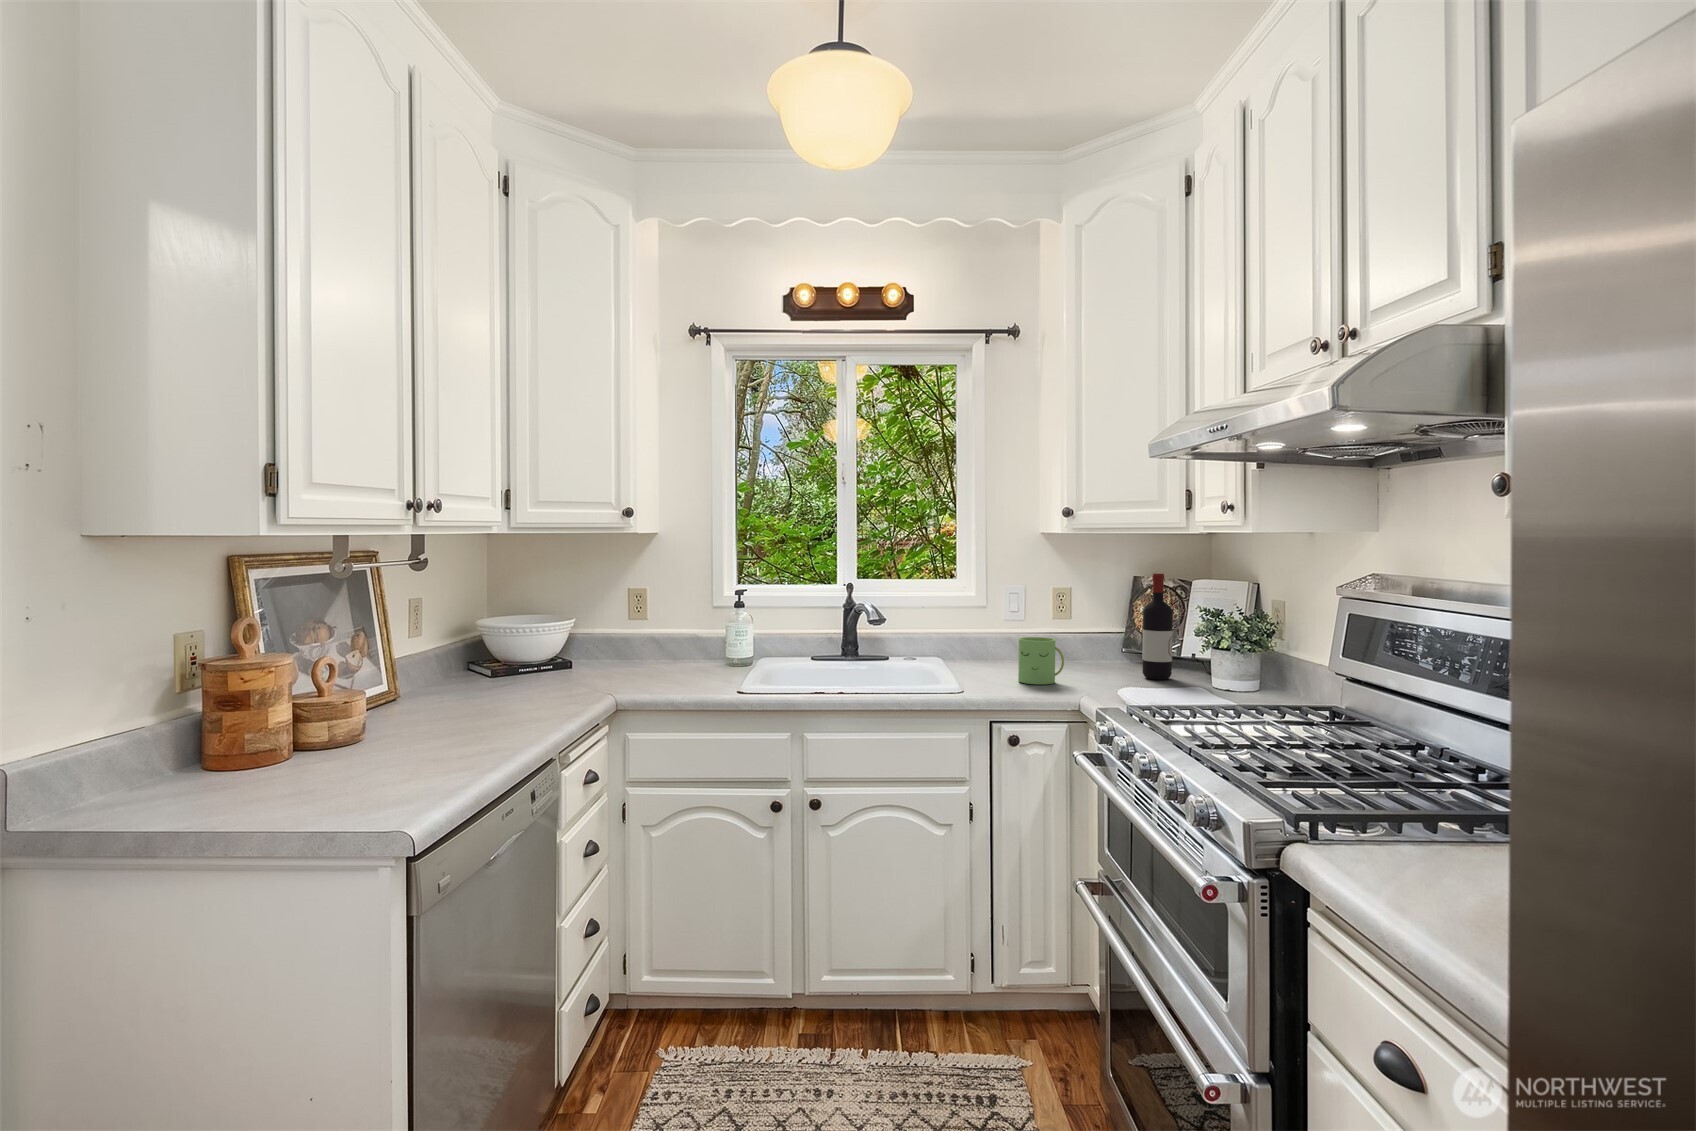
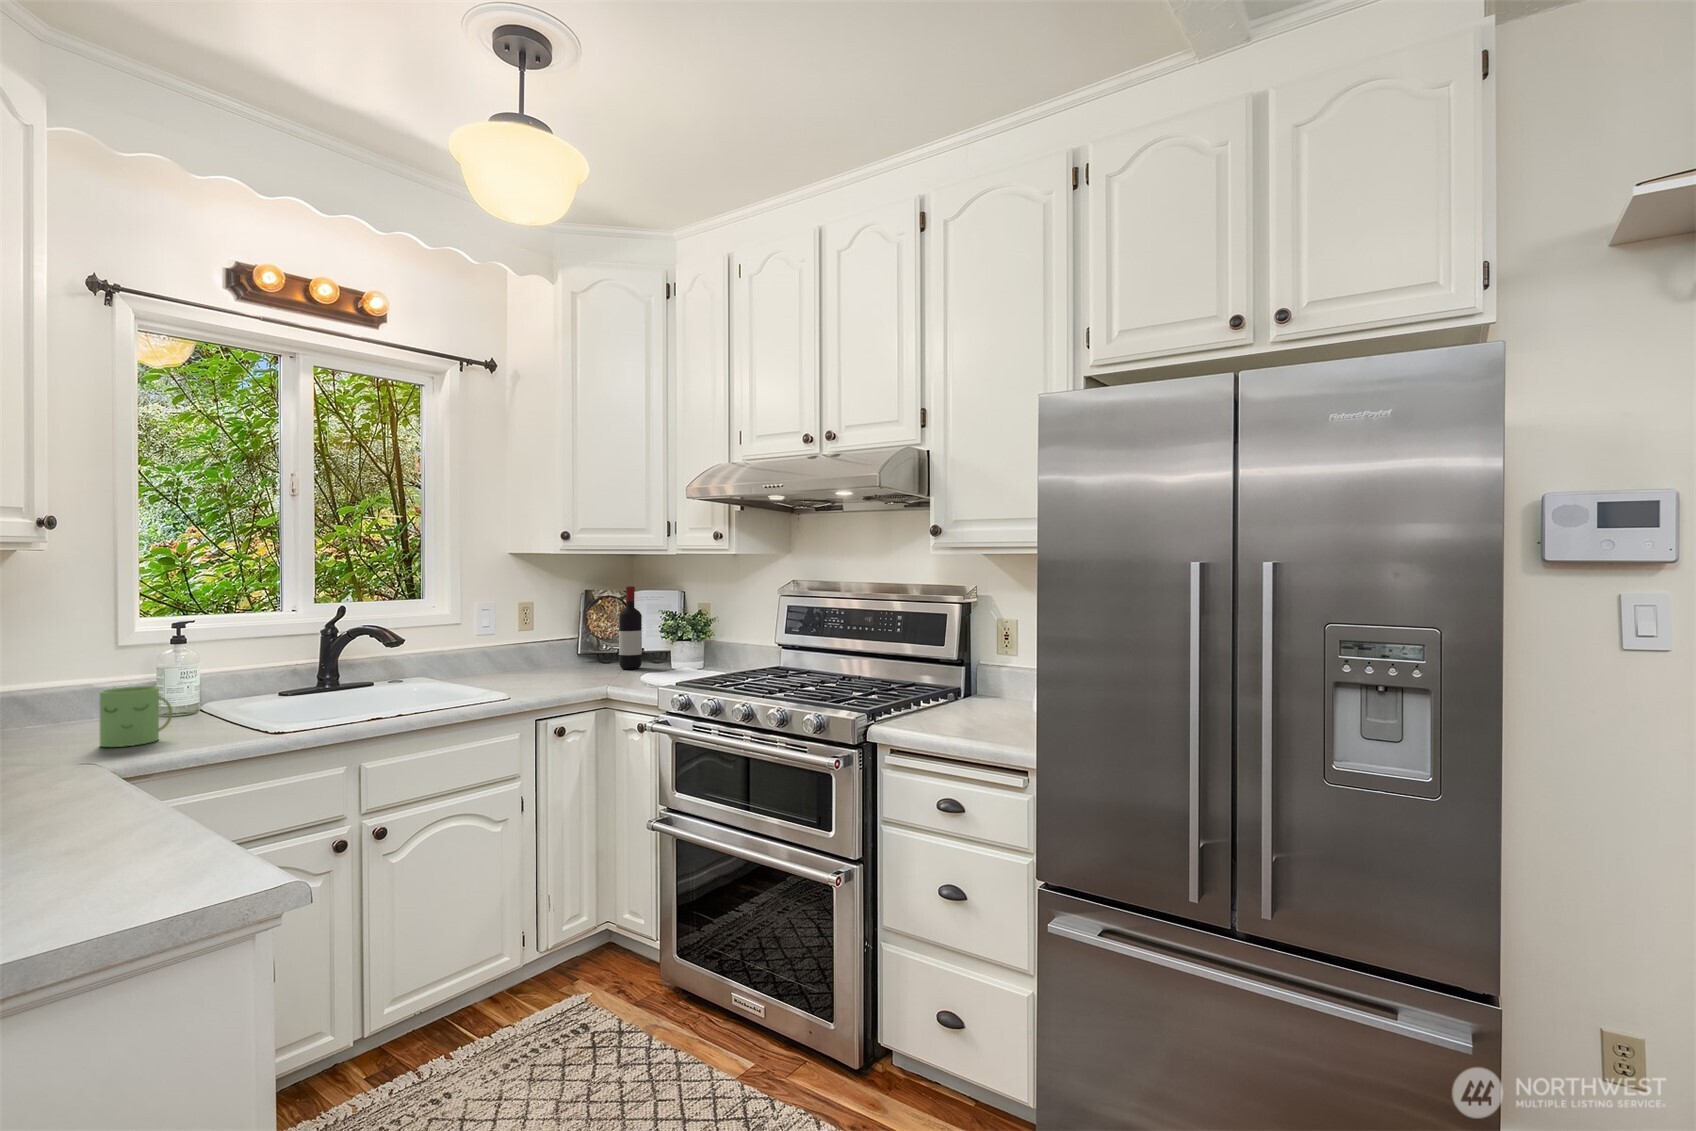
mug: present [1018,637,1064,684] -> present [100,686,172,747]

